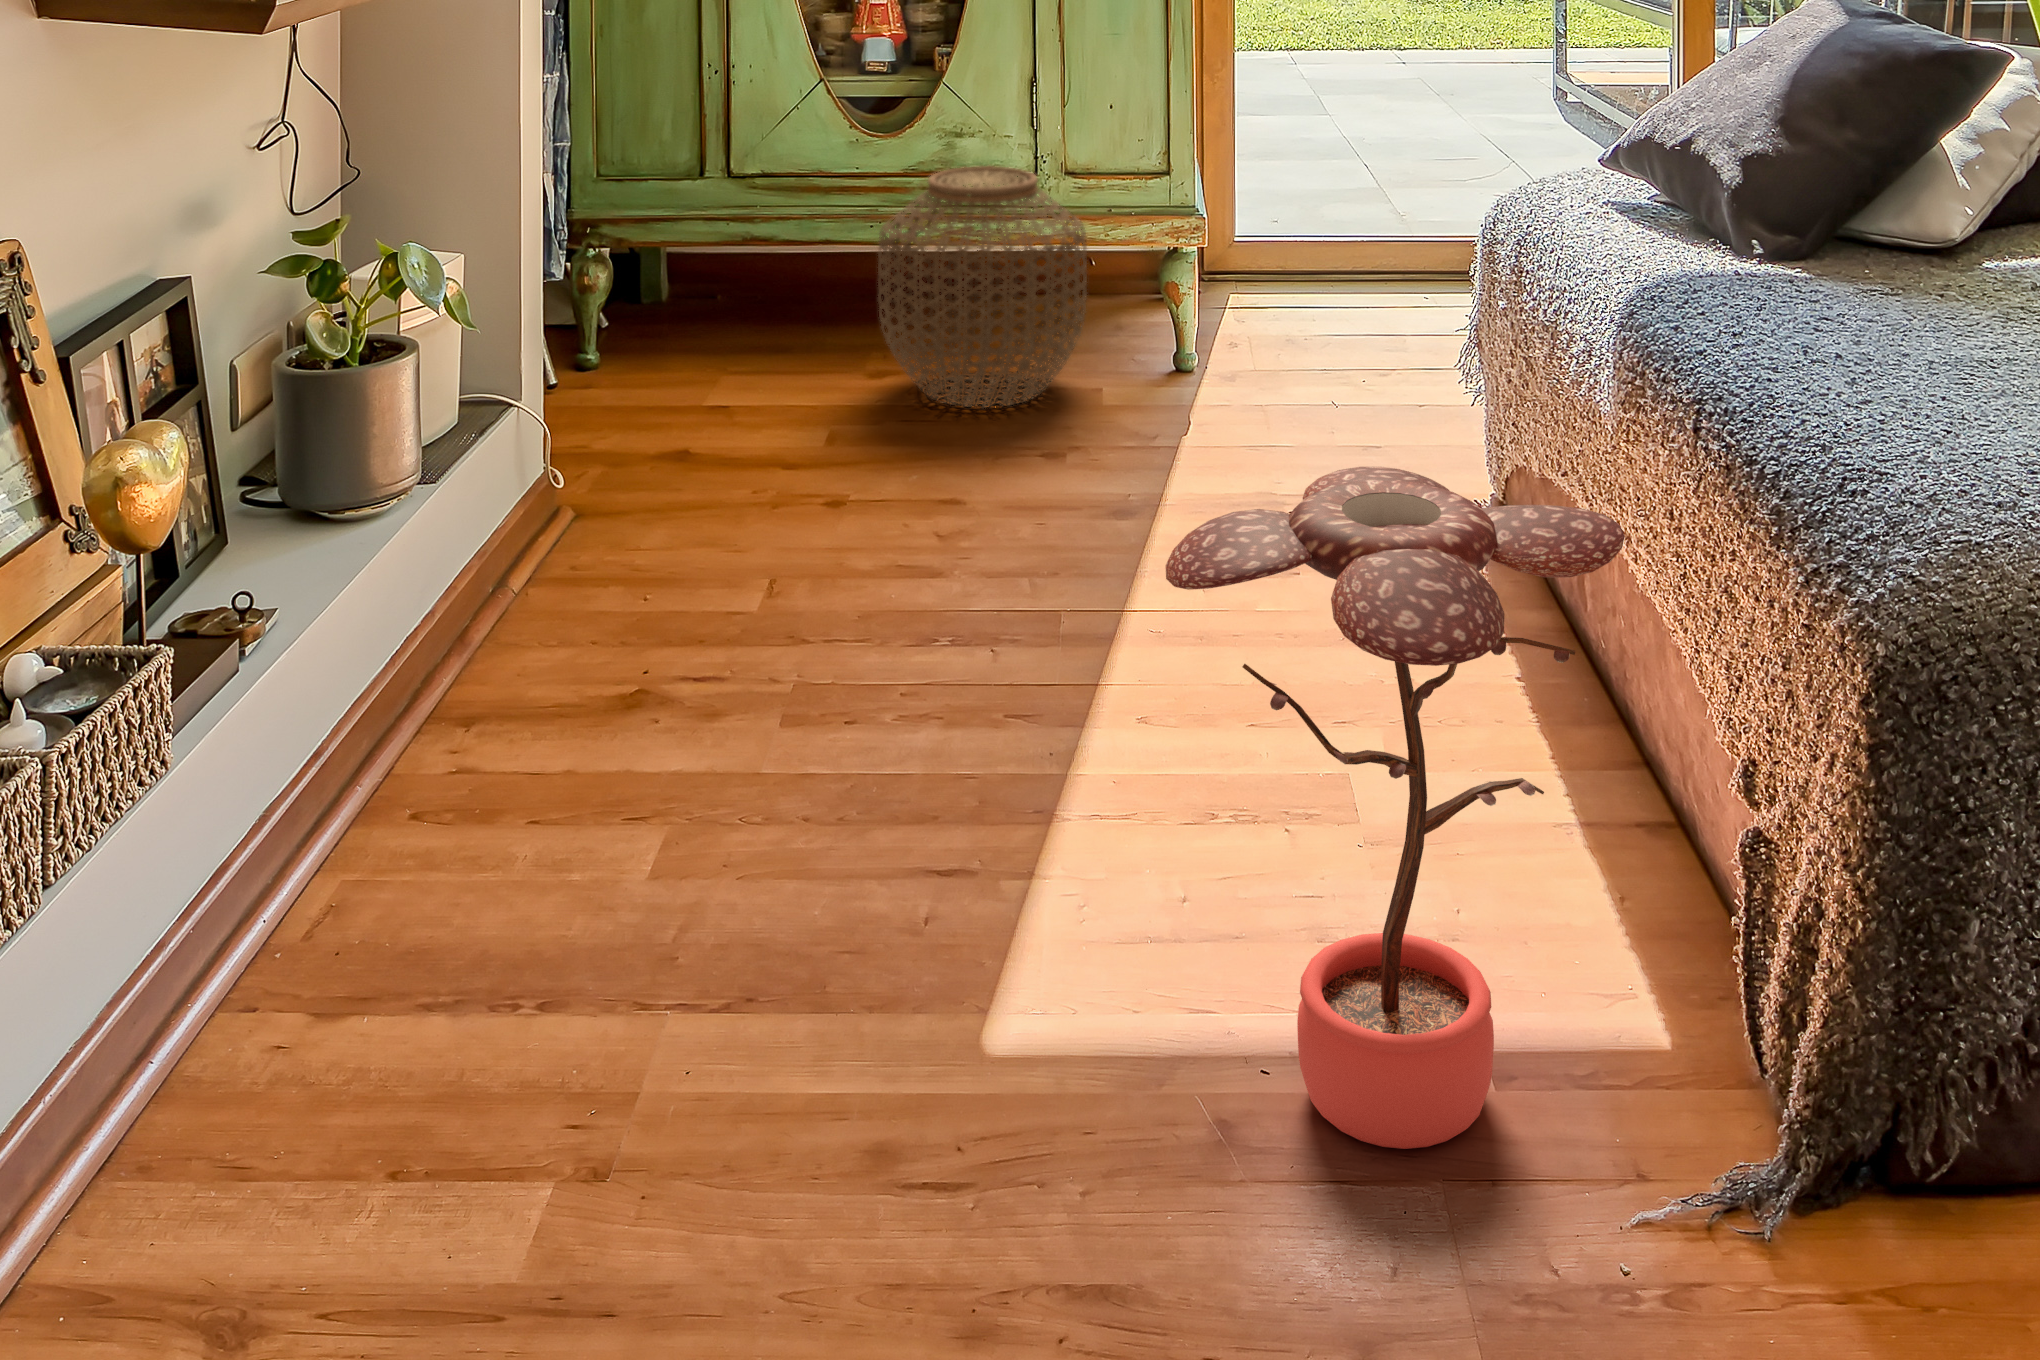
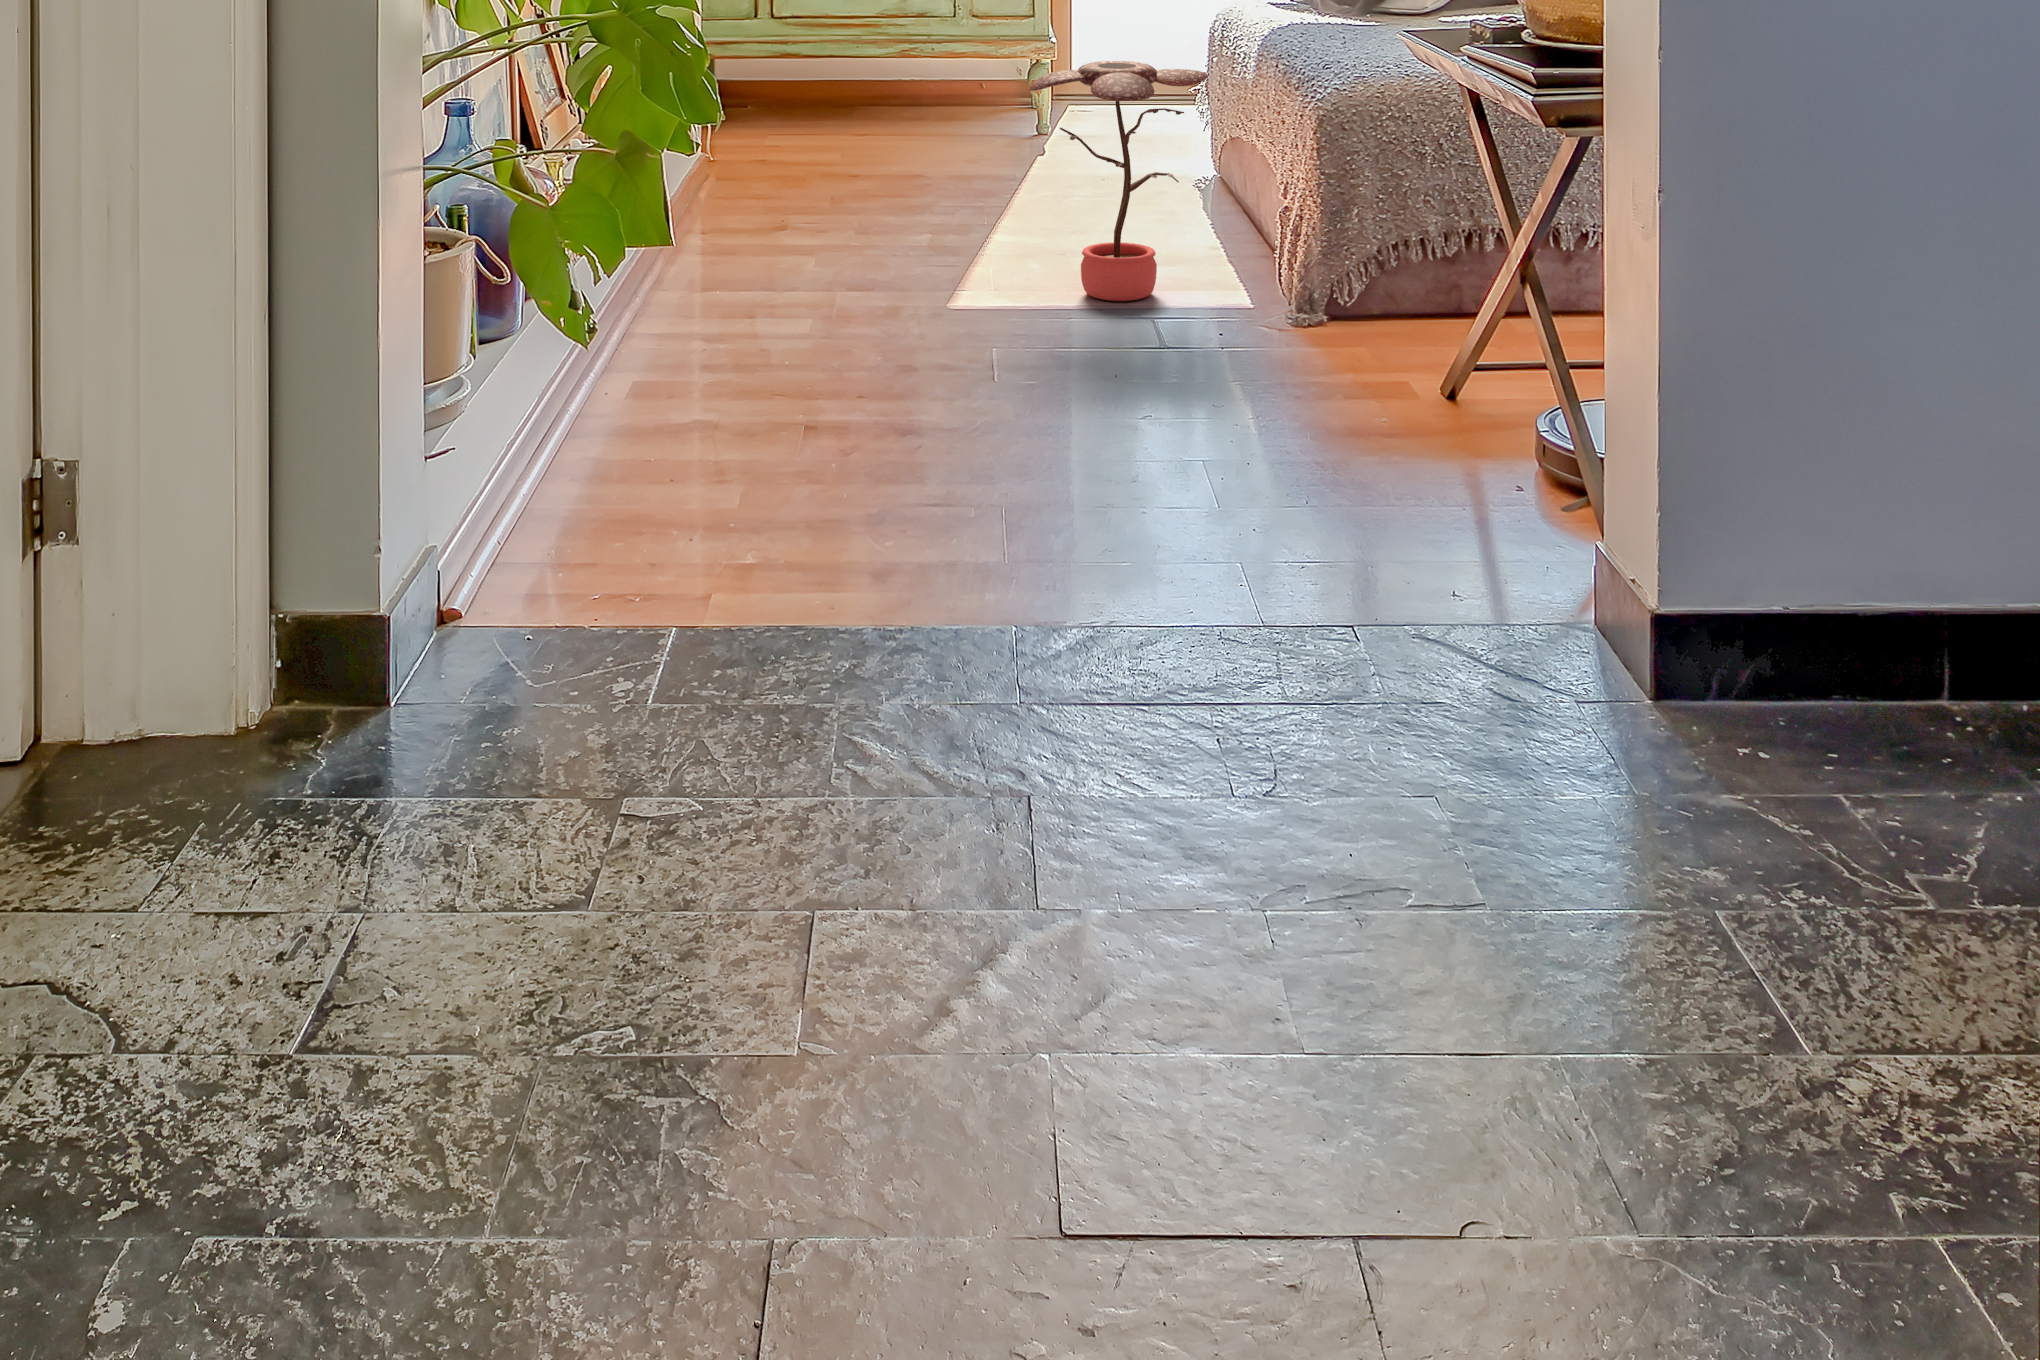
woven basket: present [879,166,1086,408] -> none [866,9,987,143]

